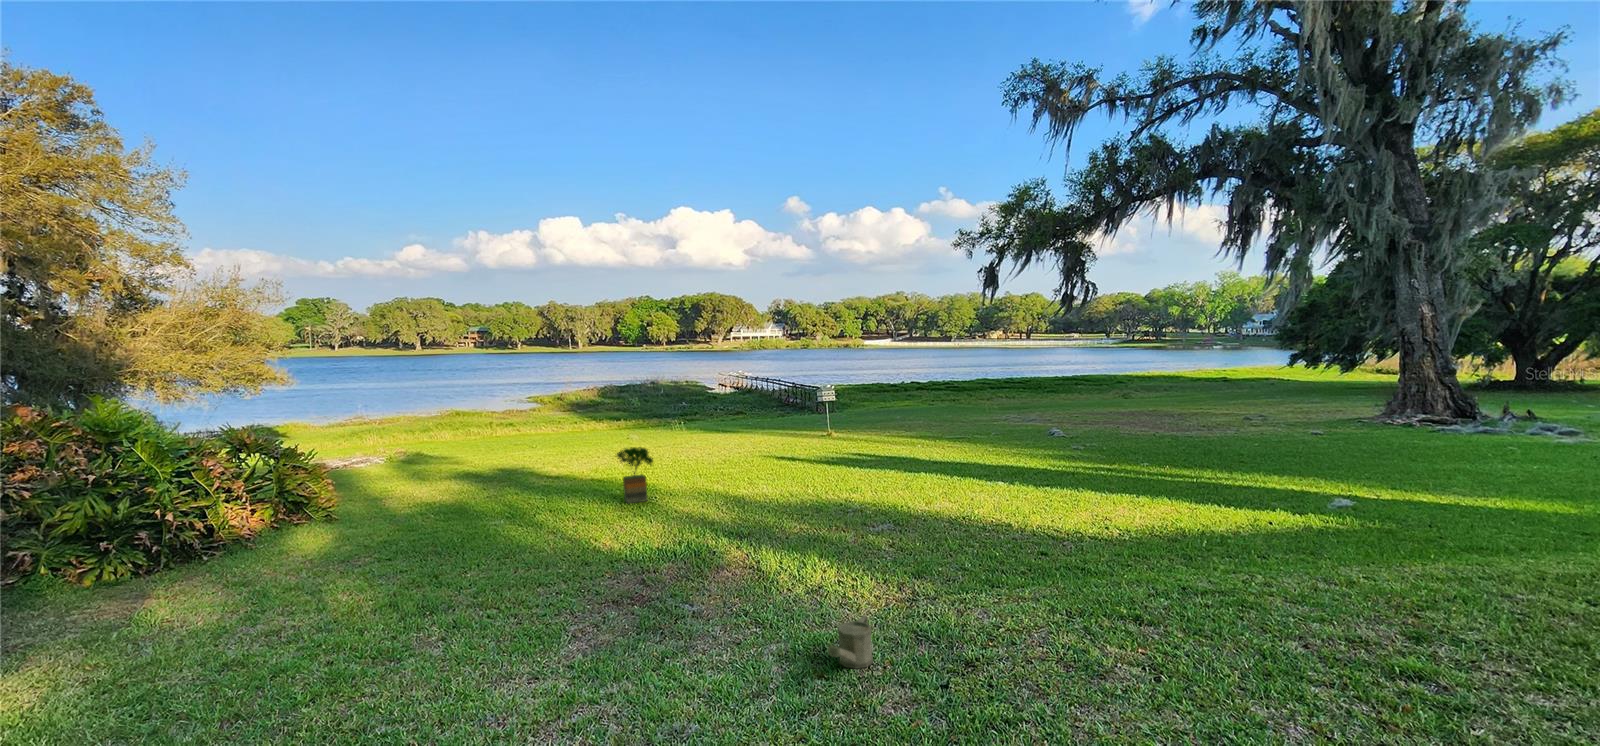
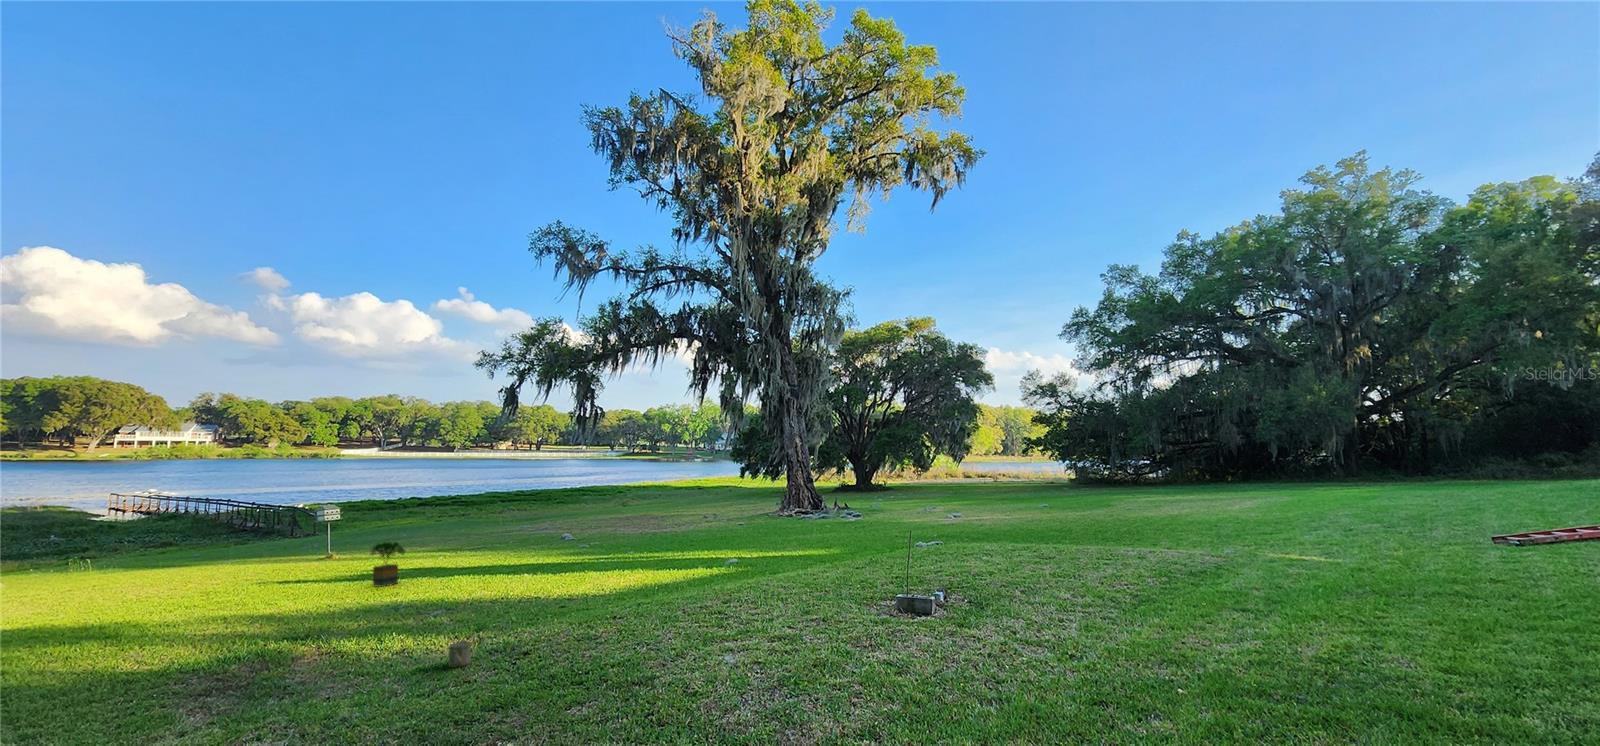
potted tree: present [616,447,653,503] -> present [370,542,406,587]

